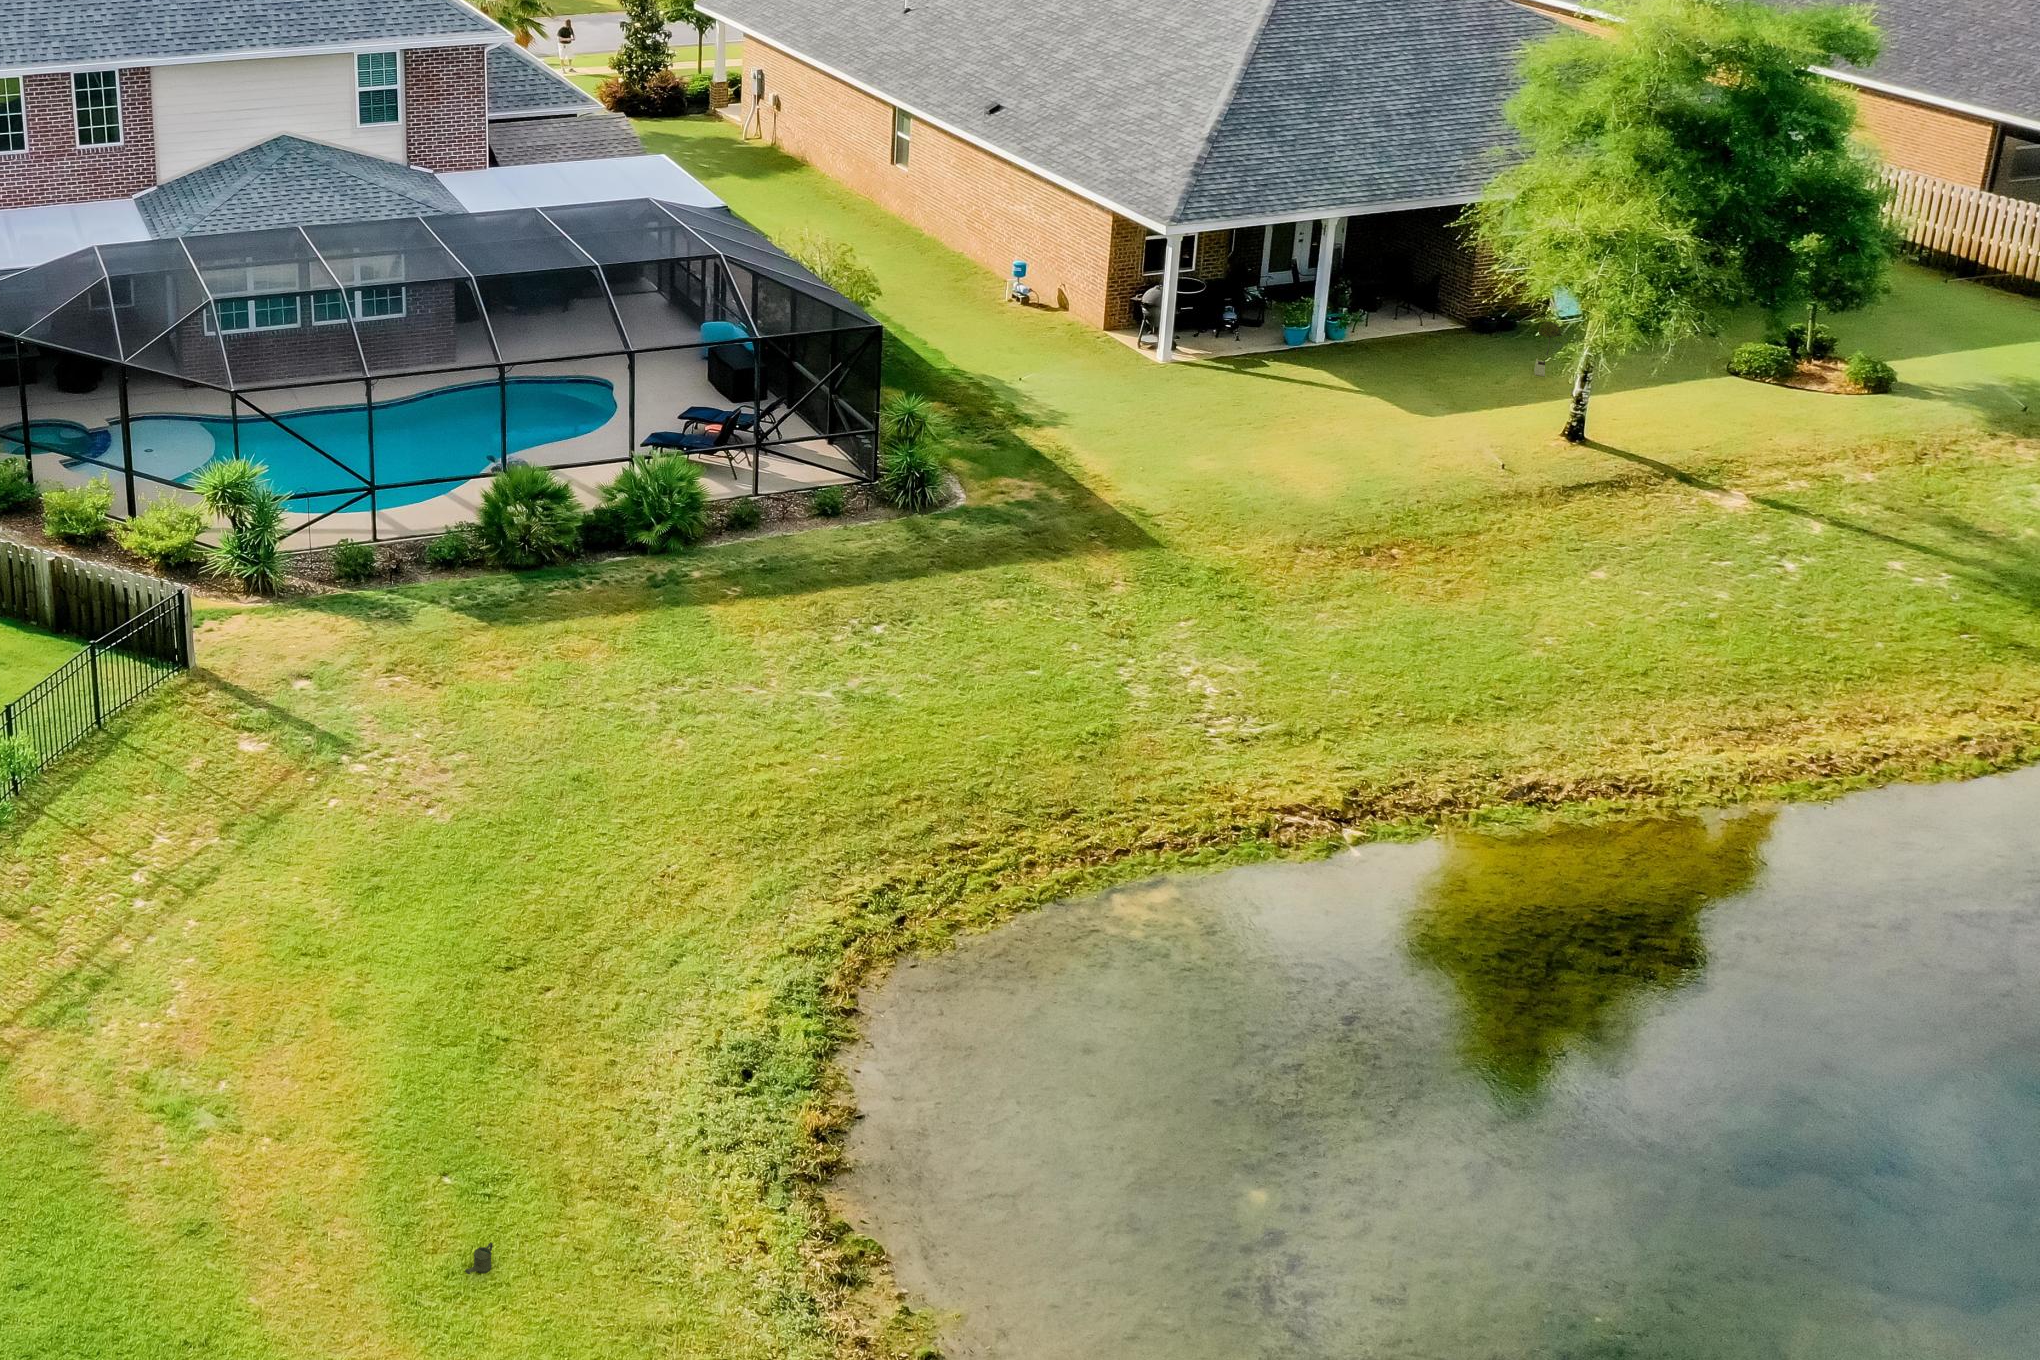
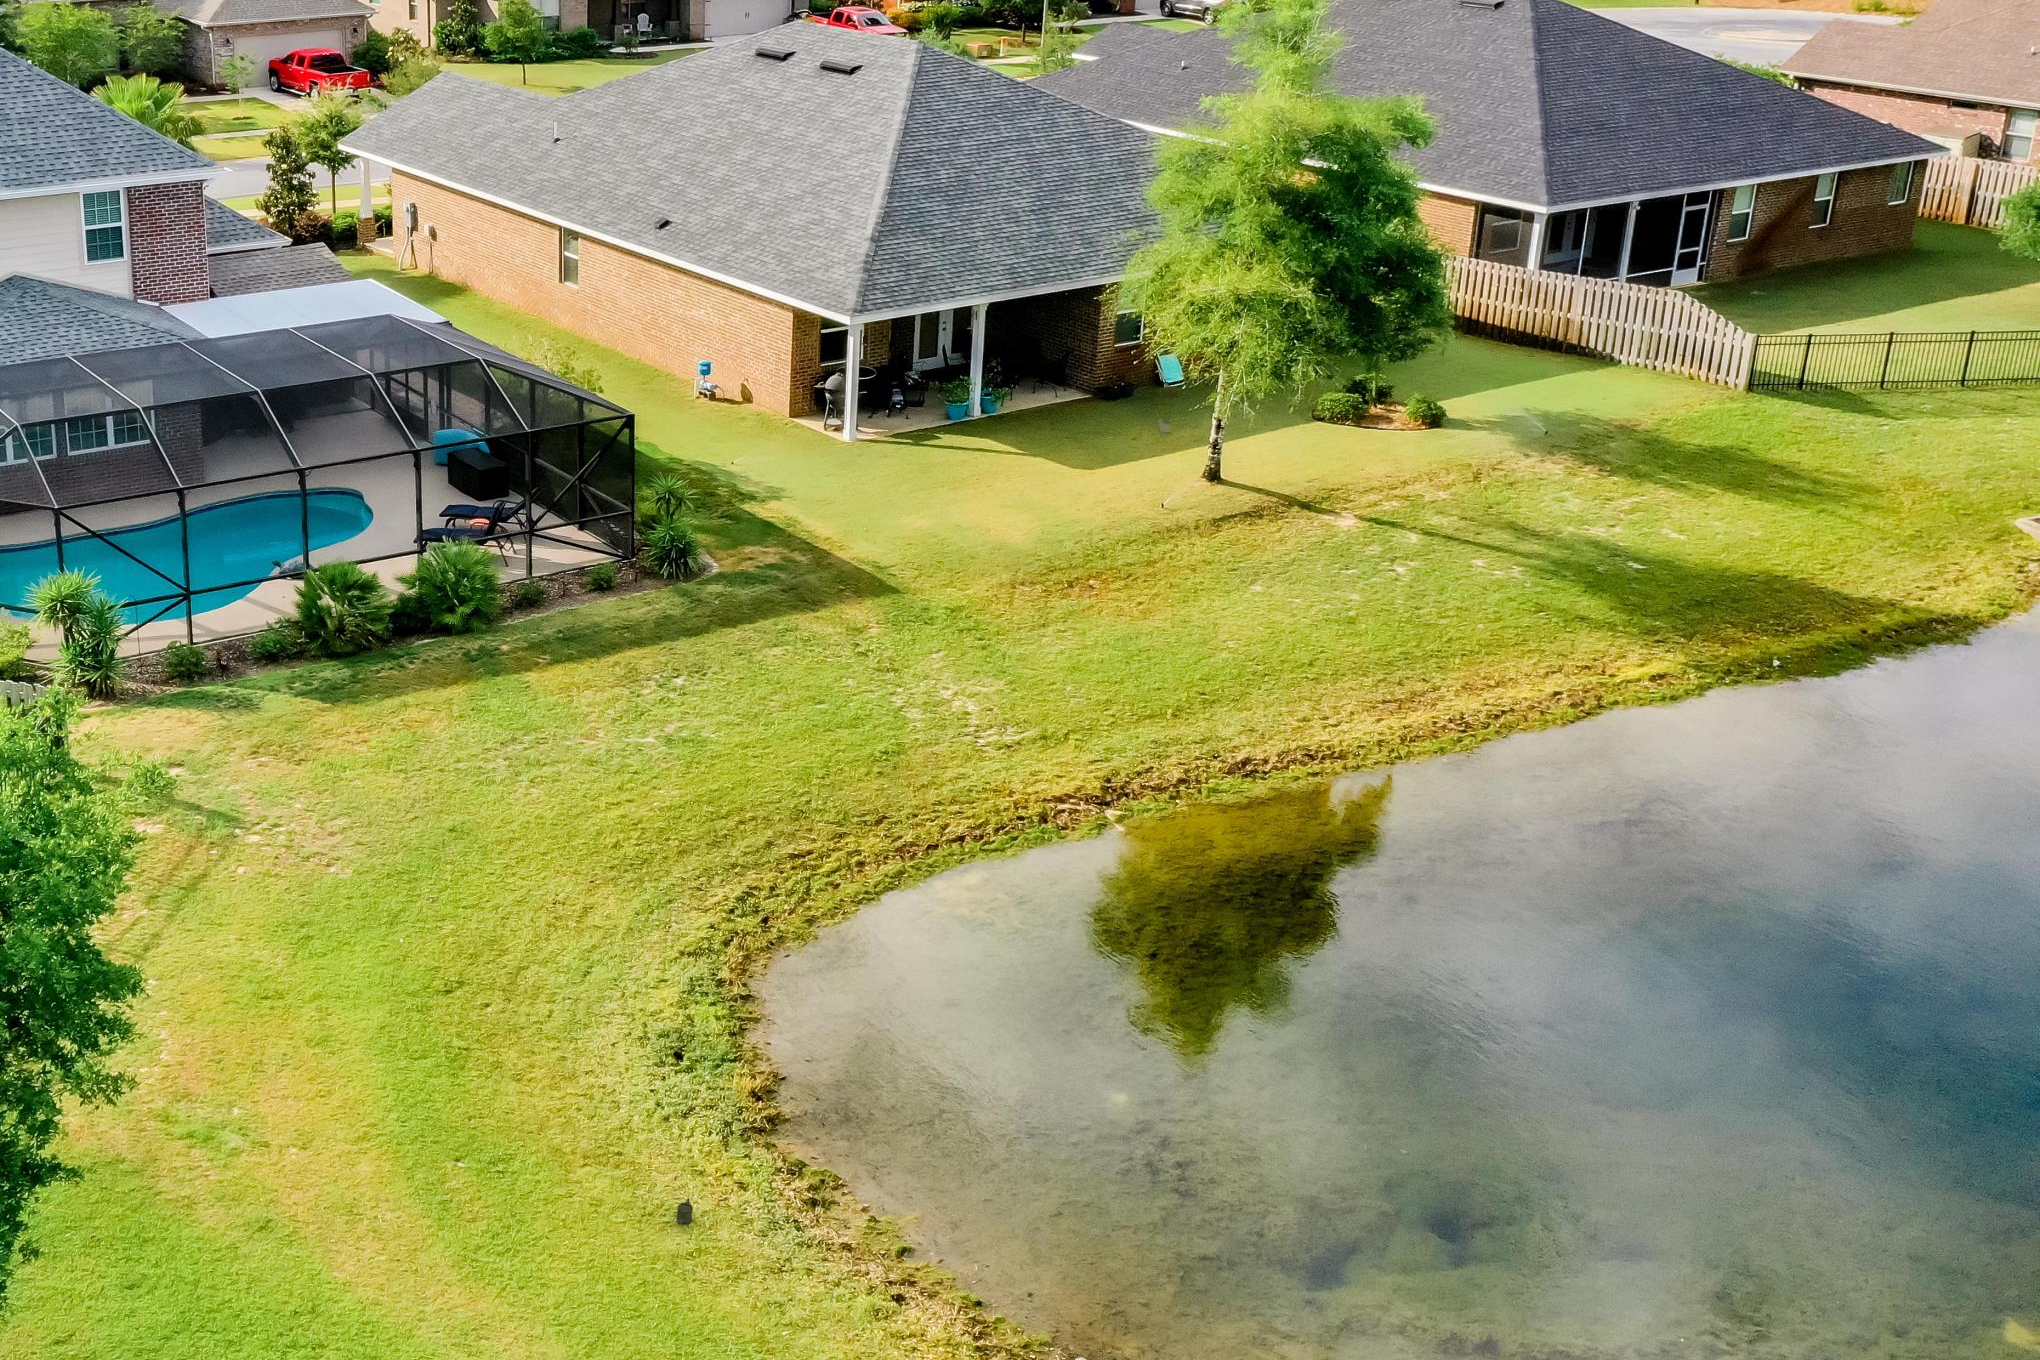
watering can: present [465,1242,493,1274] -> present [677,1198,693,1225]

